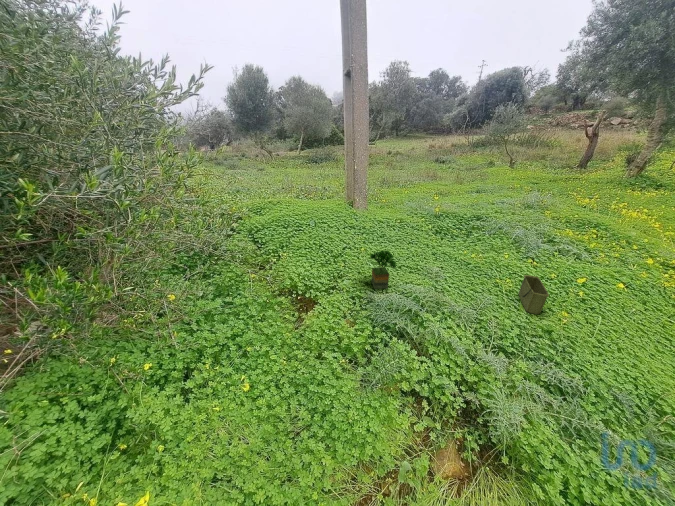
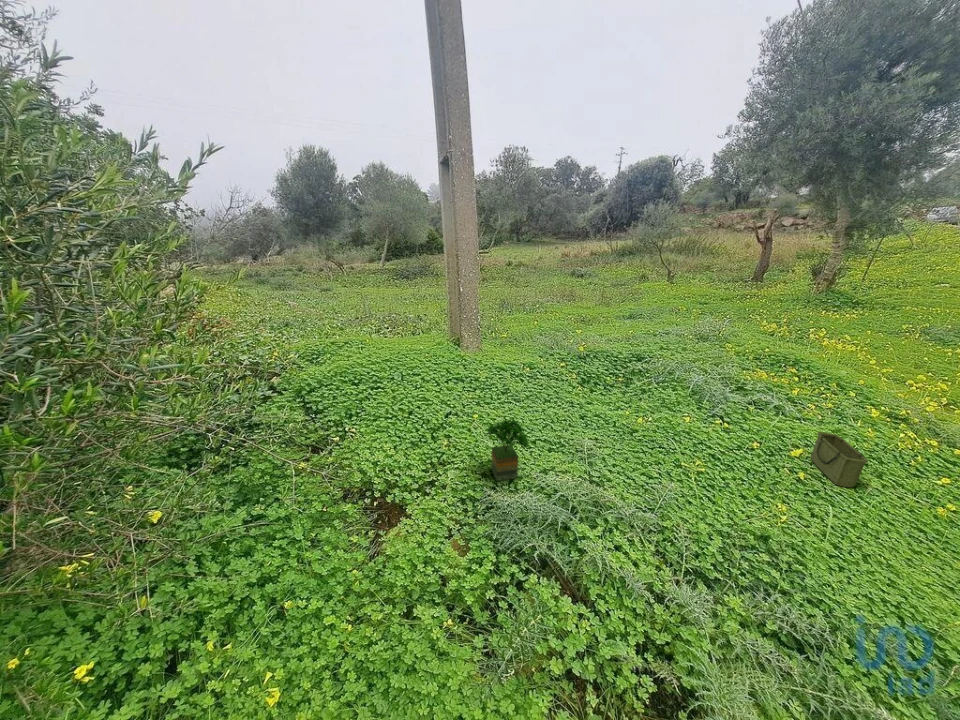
basket: present [519,275,549,314] -> present [811,432,868,487]

